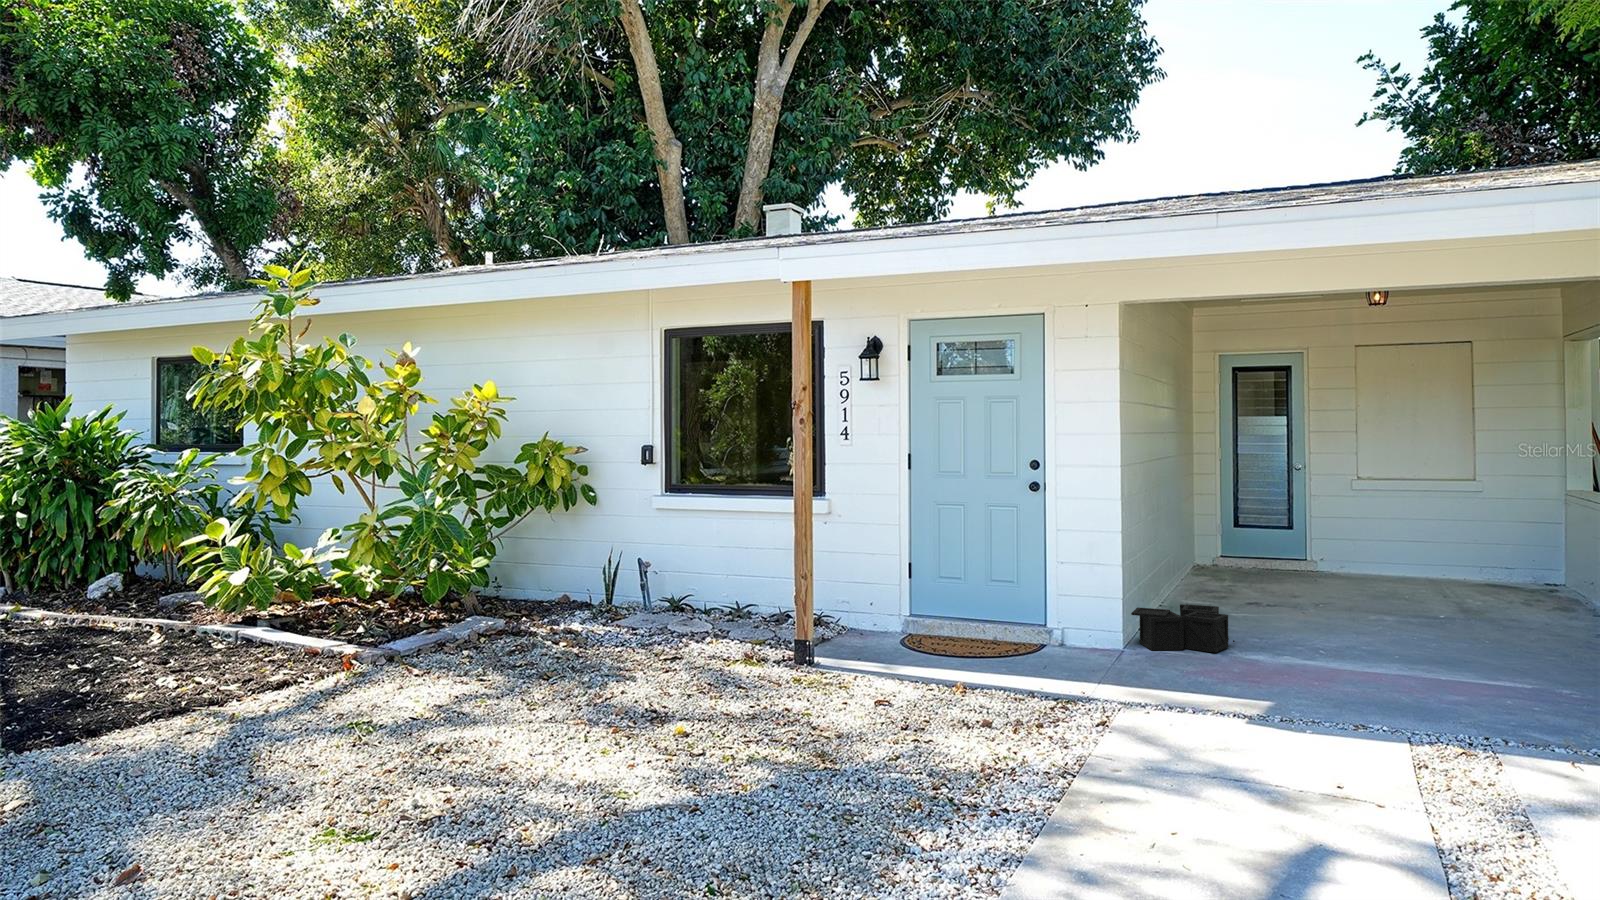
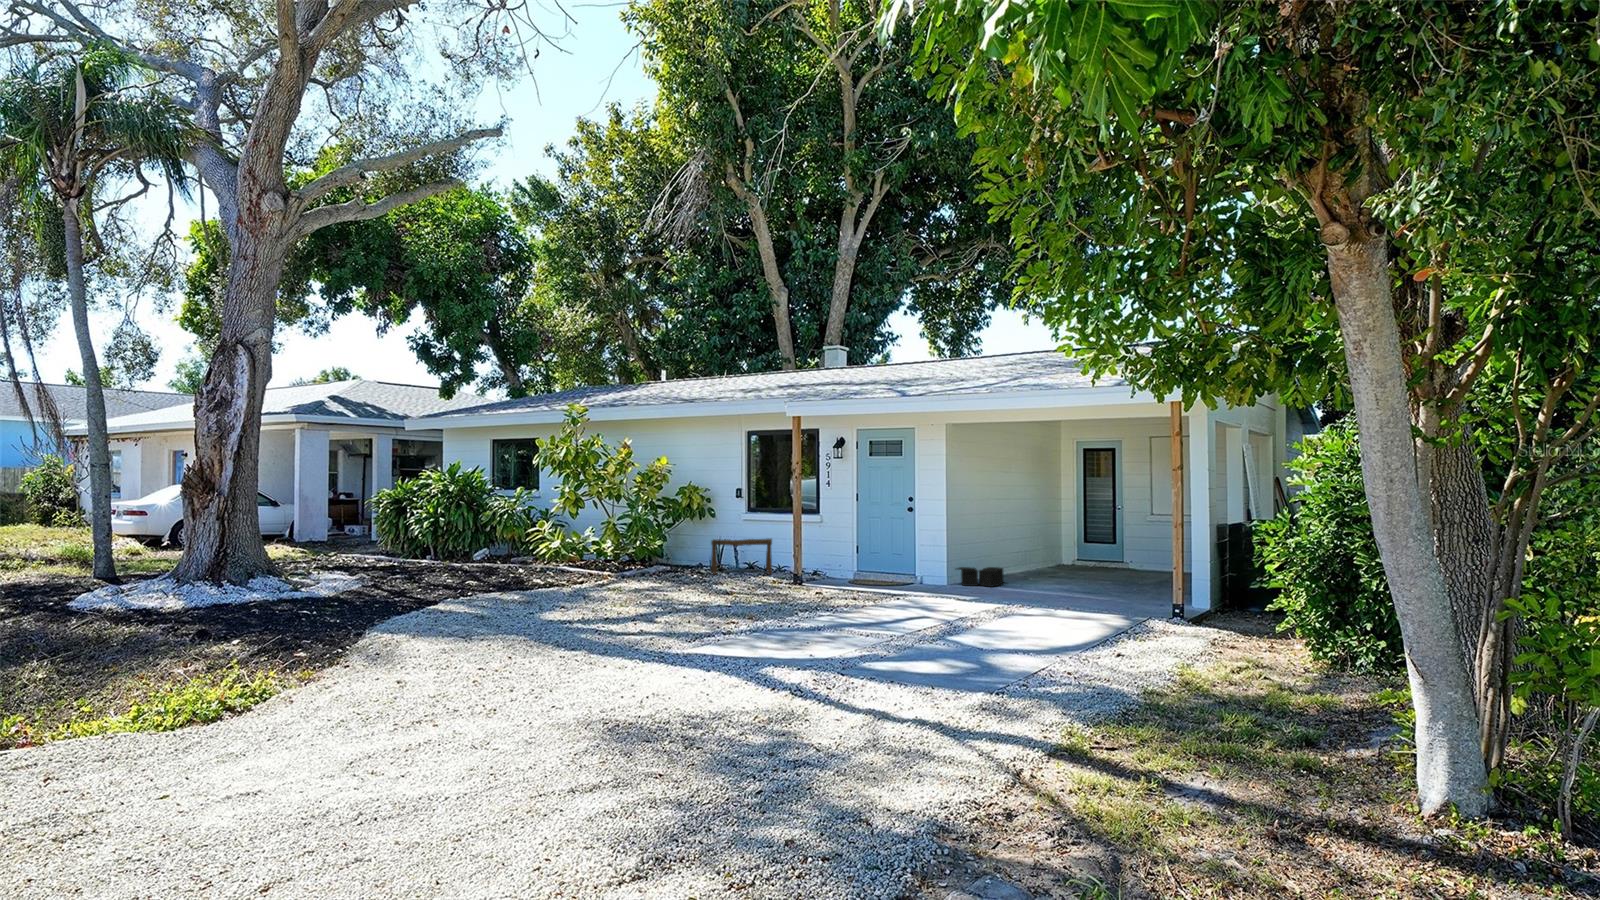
bench: none [594,547,725,630] -> present [711,538,772,575]

